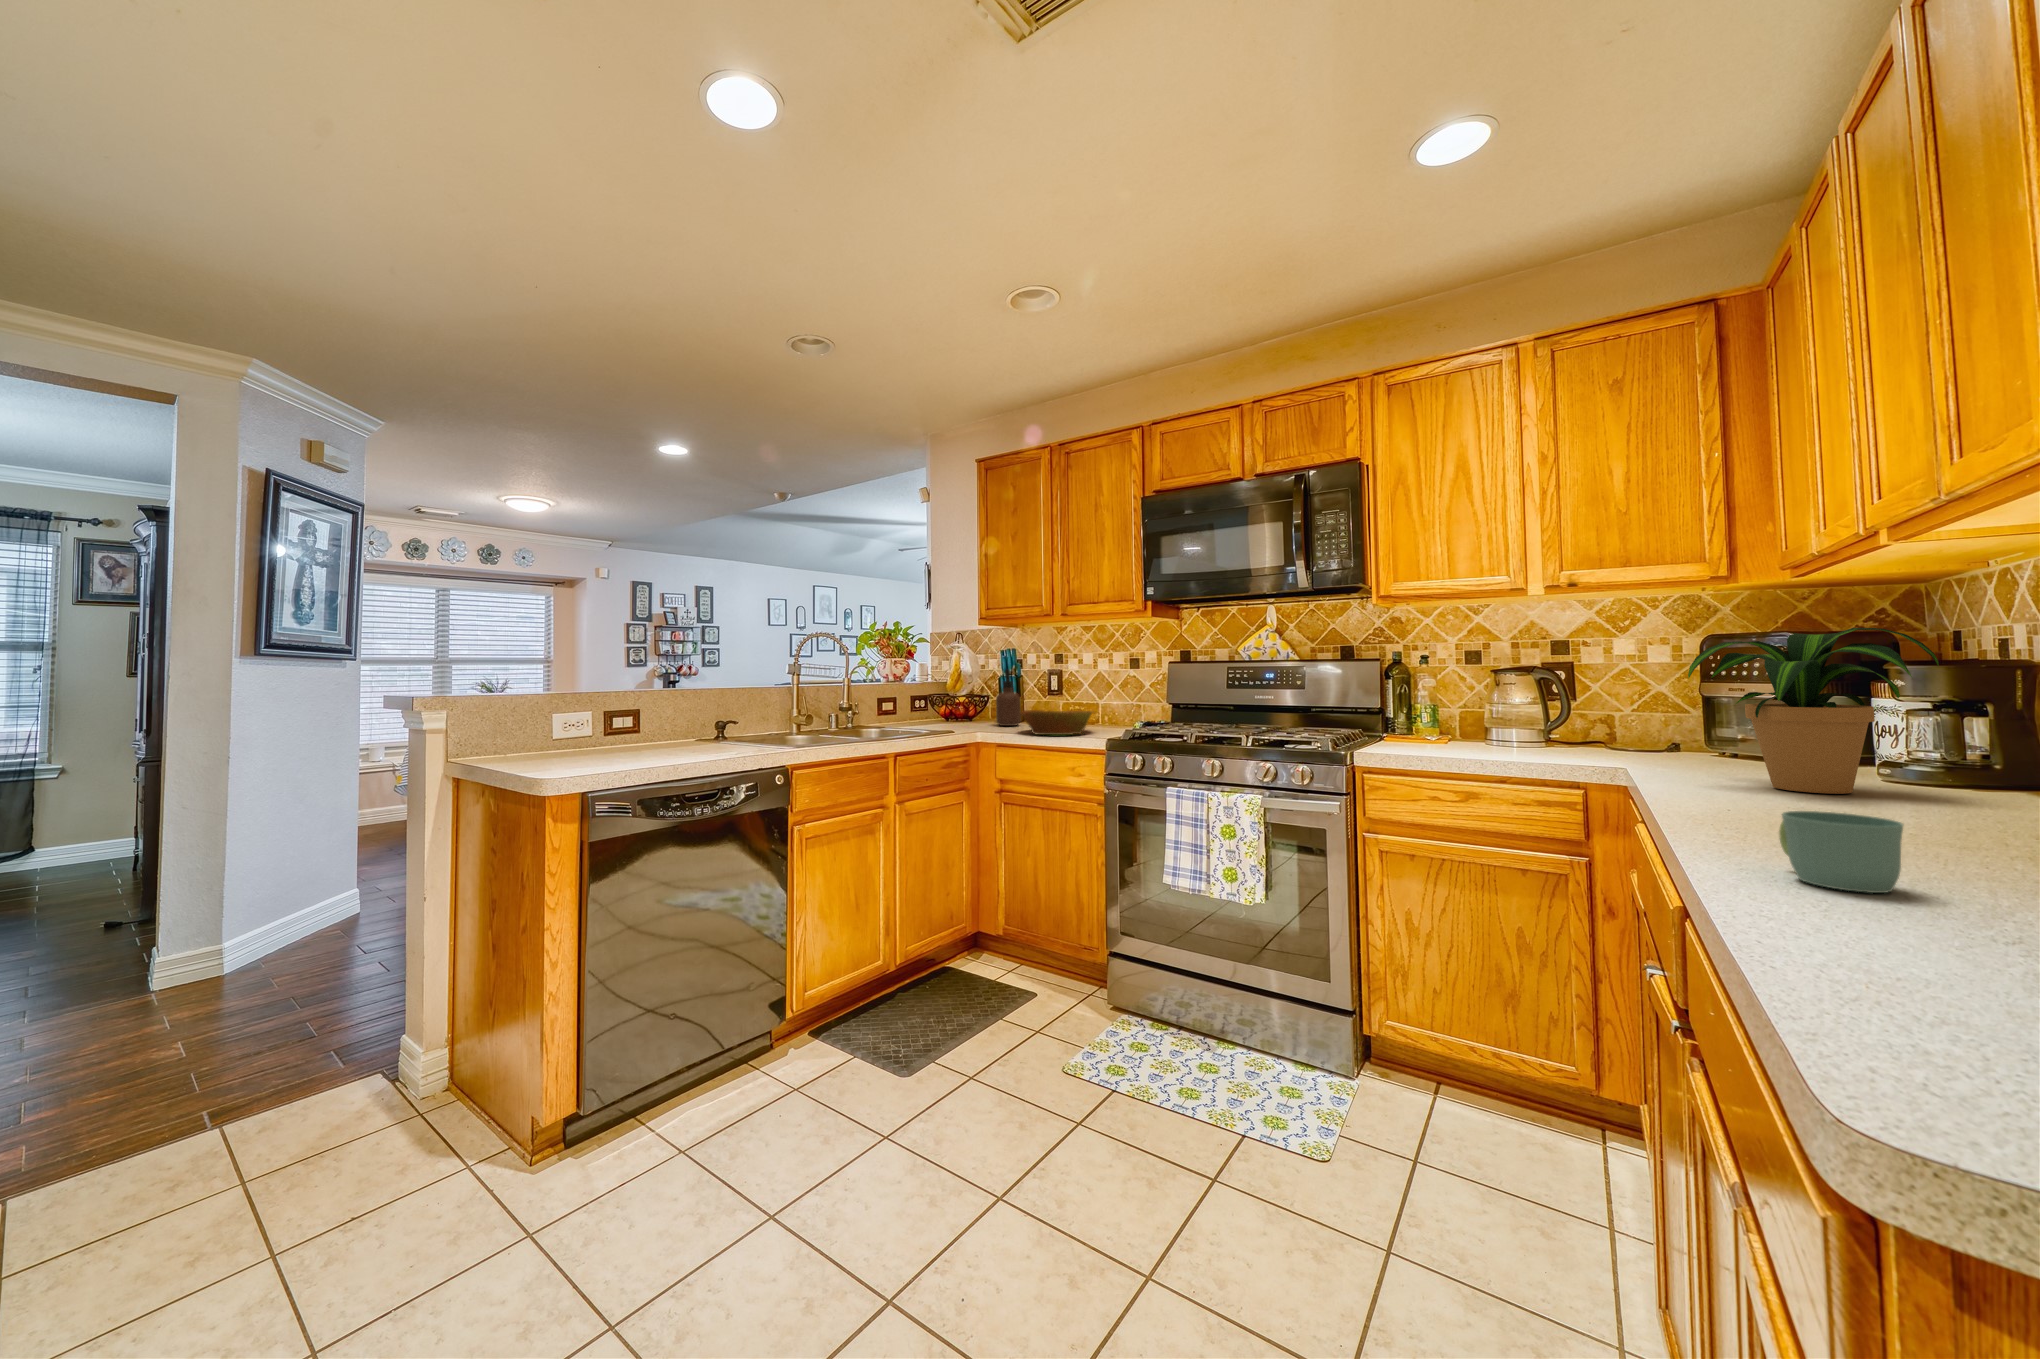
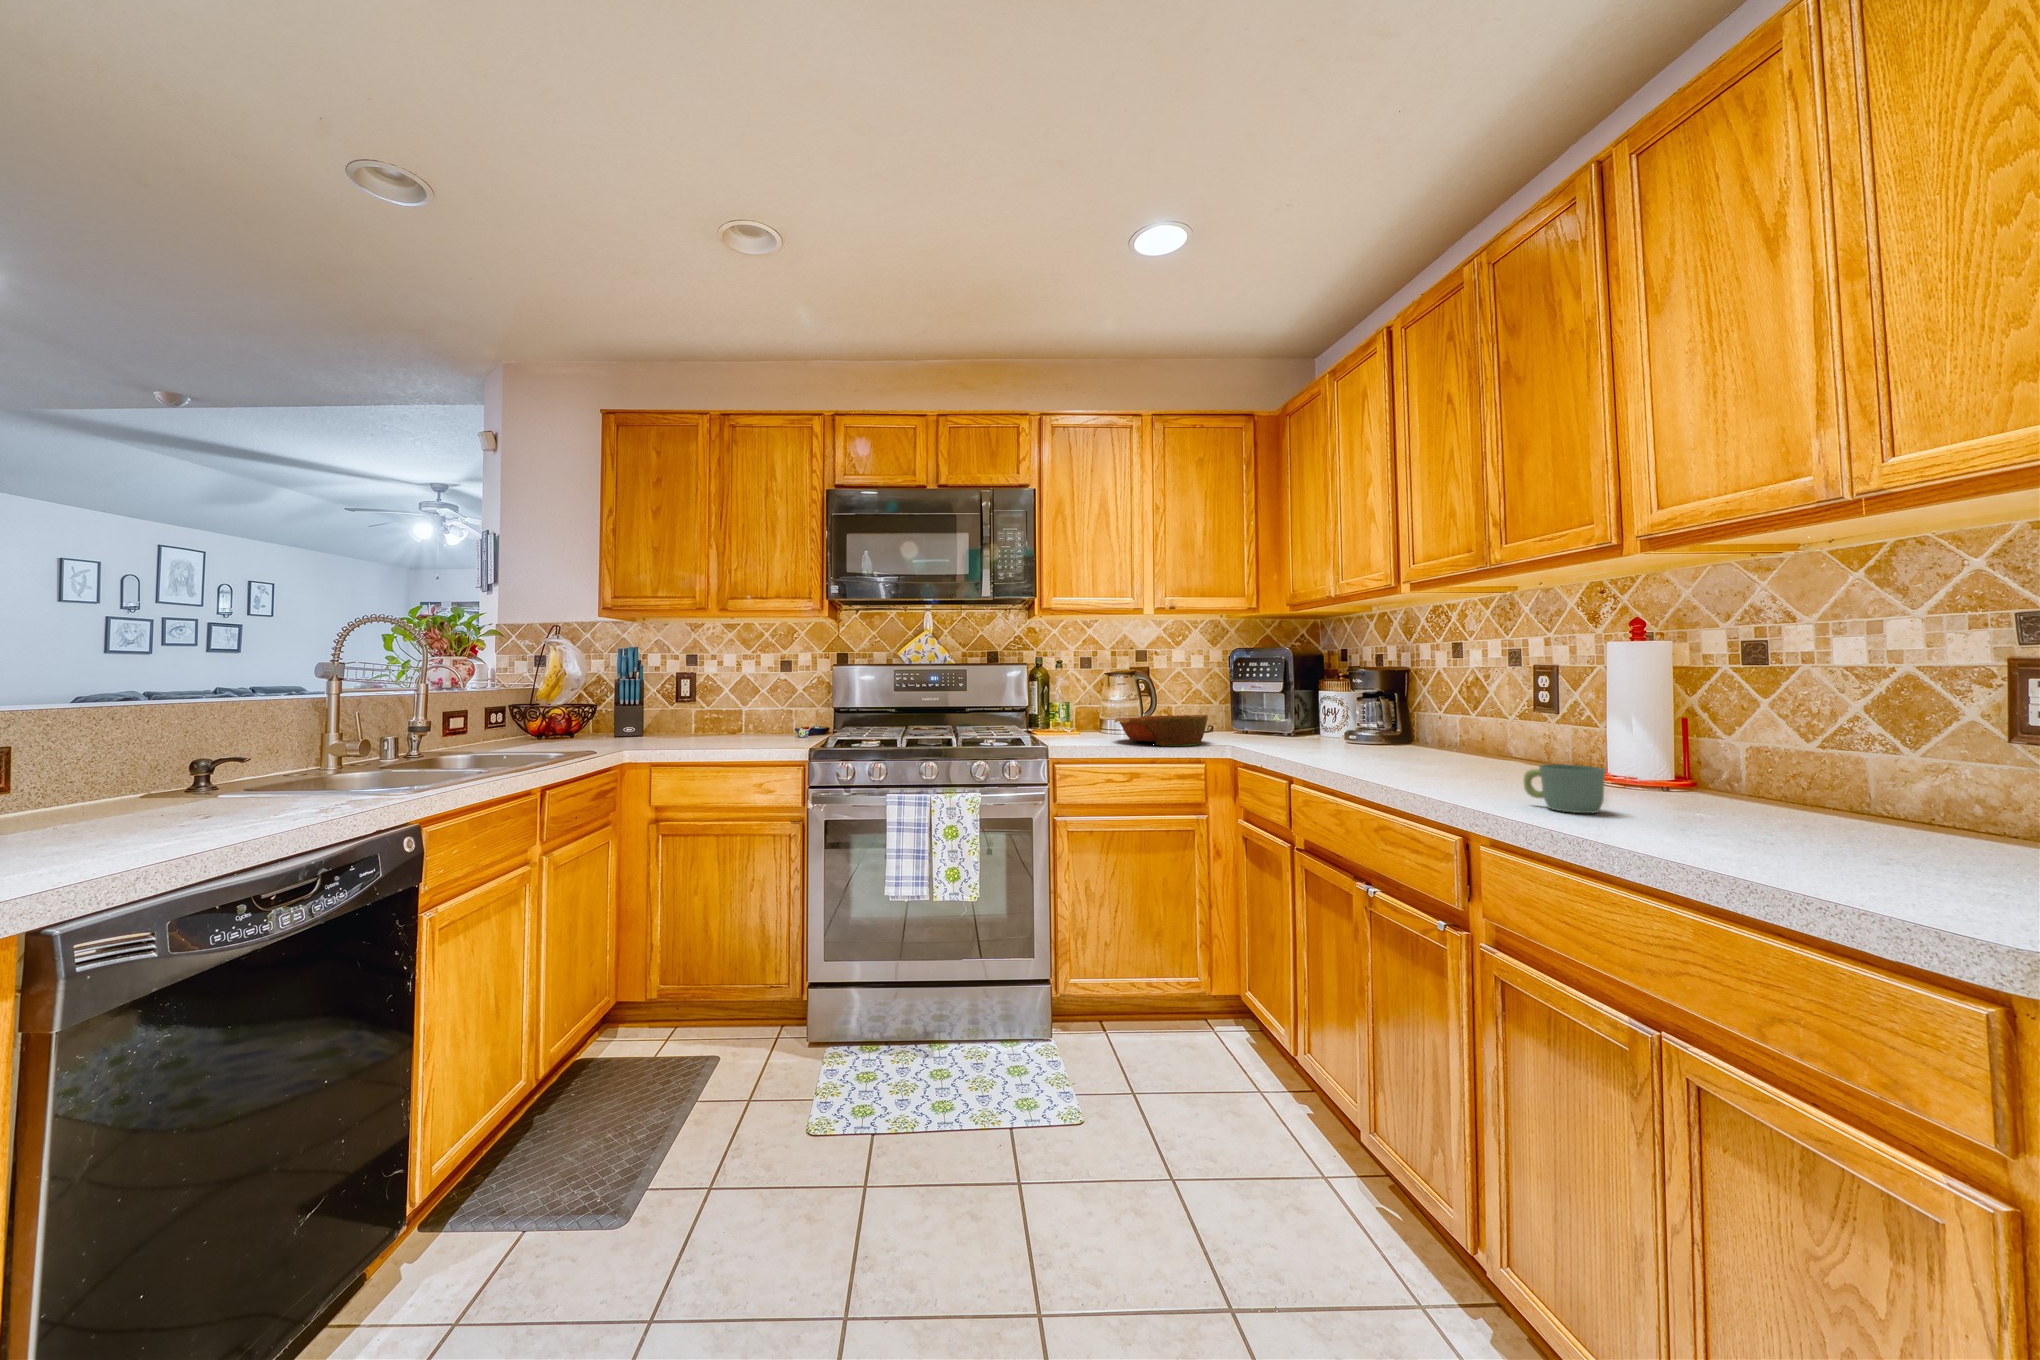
potted plant: present [1688,628,1938,794] -> none [1299,646,1420,755]
soap dispenser: present [996,669,1021,726] -> none [621,672,653,740]
bowl: present [1020,710,1093,735] -> present [1114,715,1208,746]

